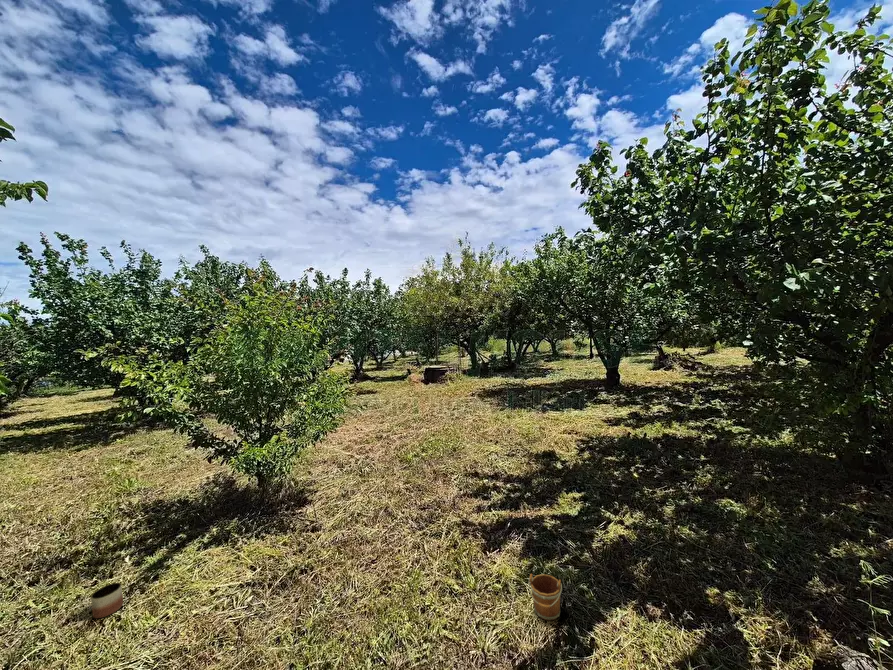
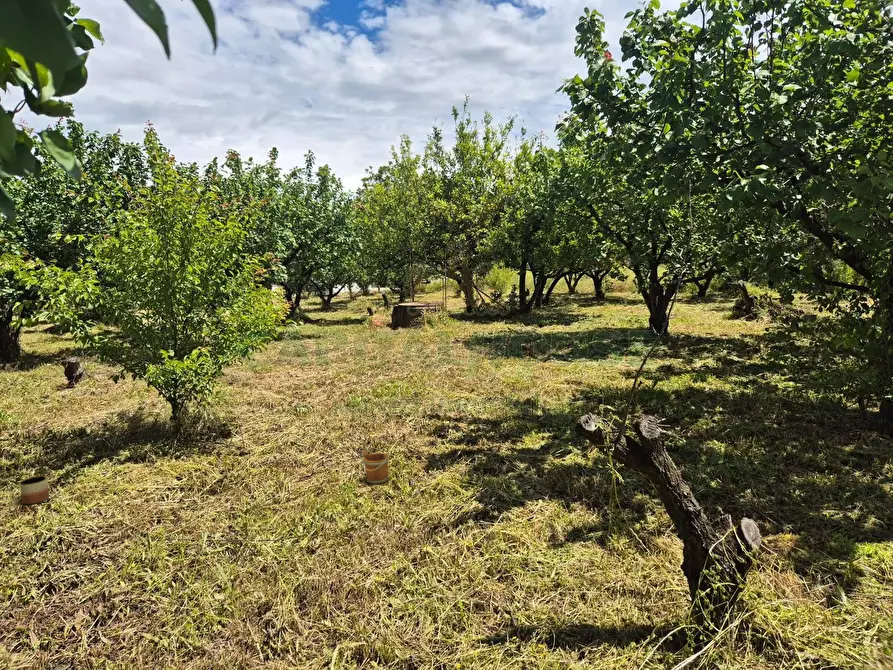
bucket: present [529,574,562,621] -> present [362,450,389,484]

